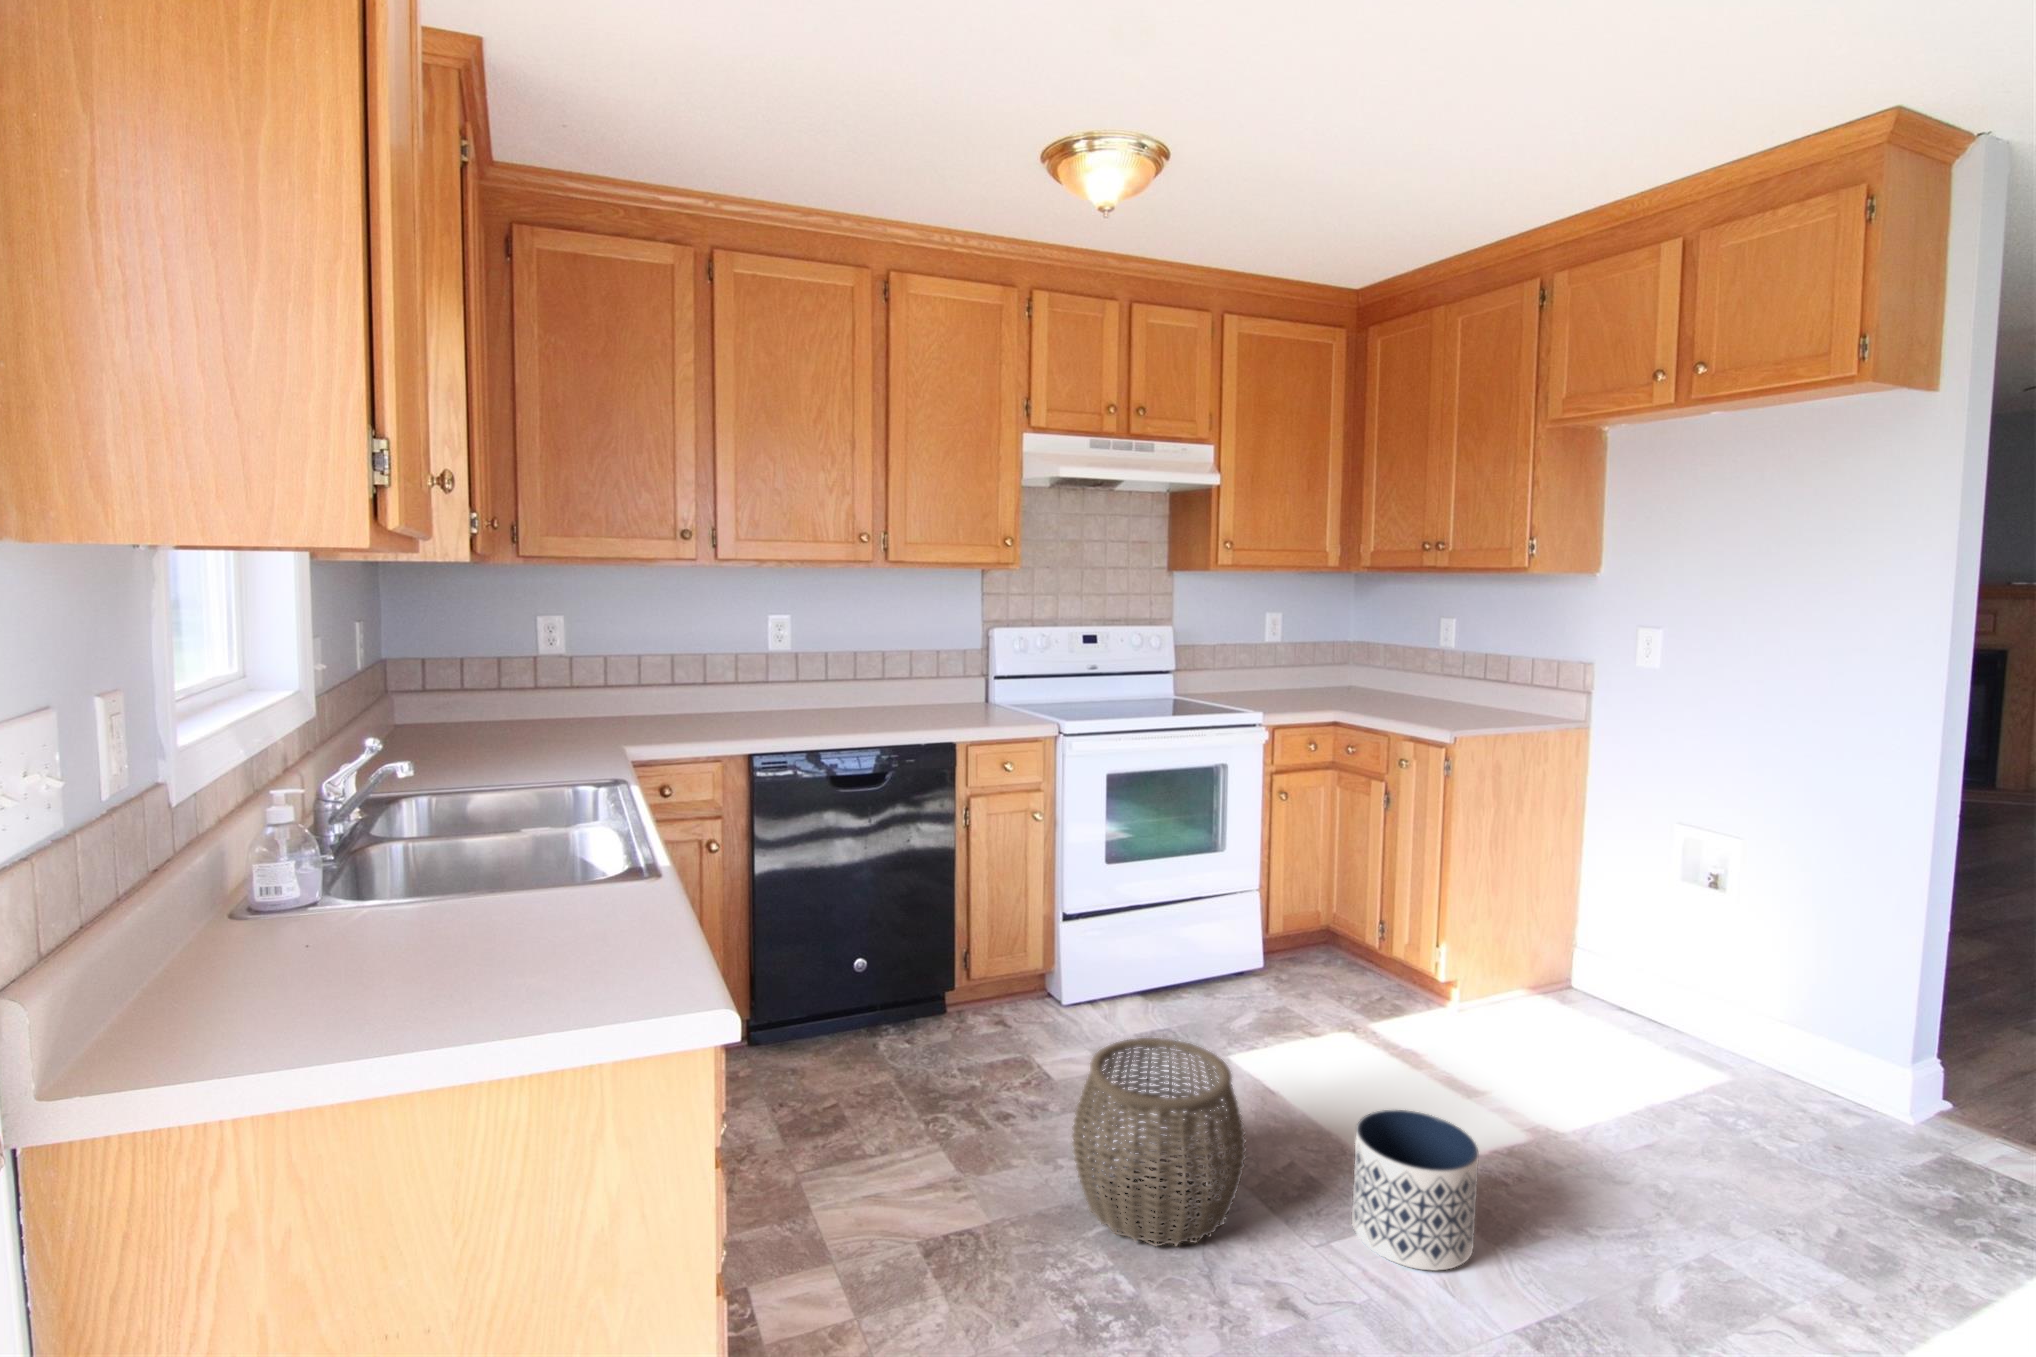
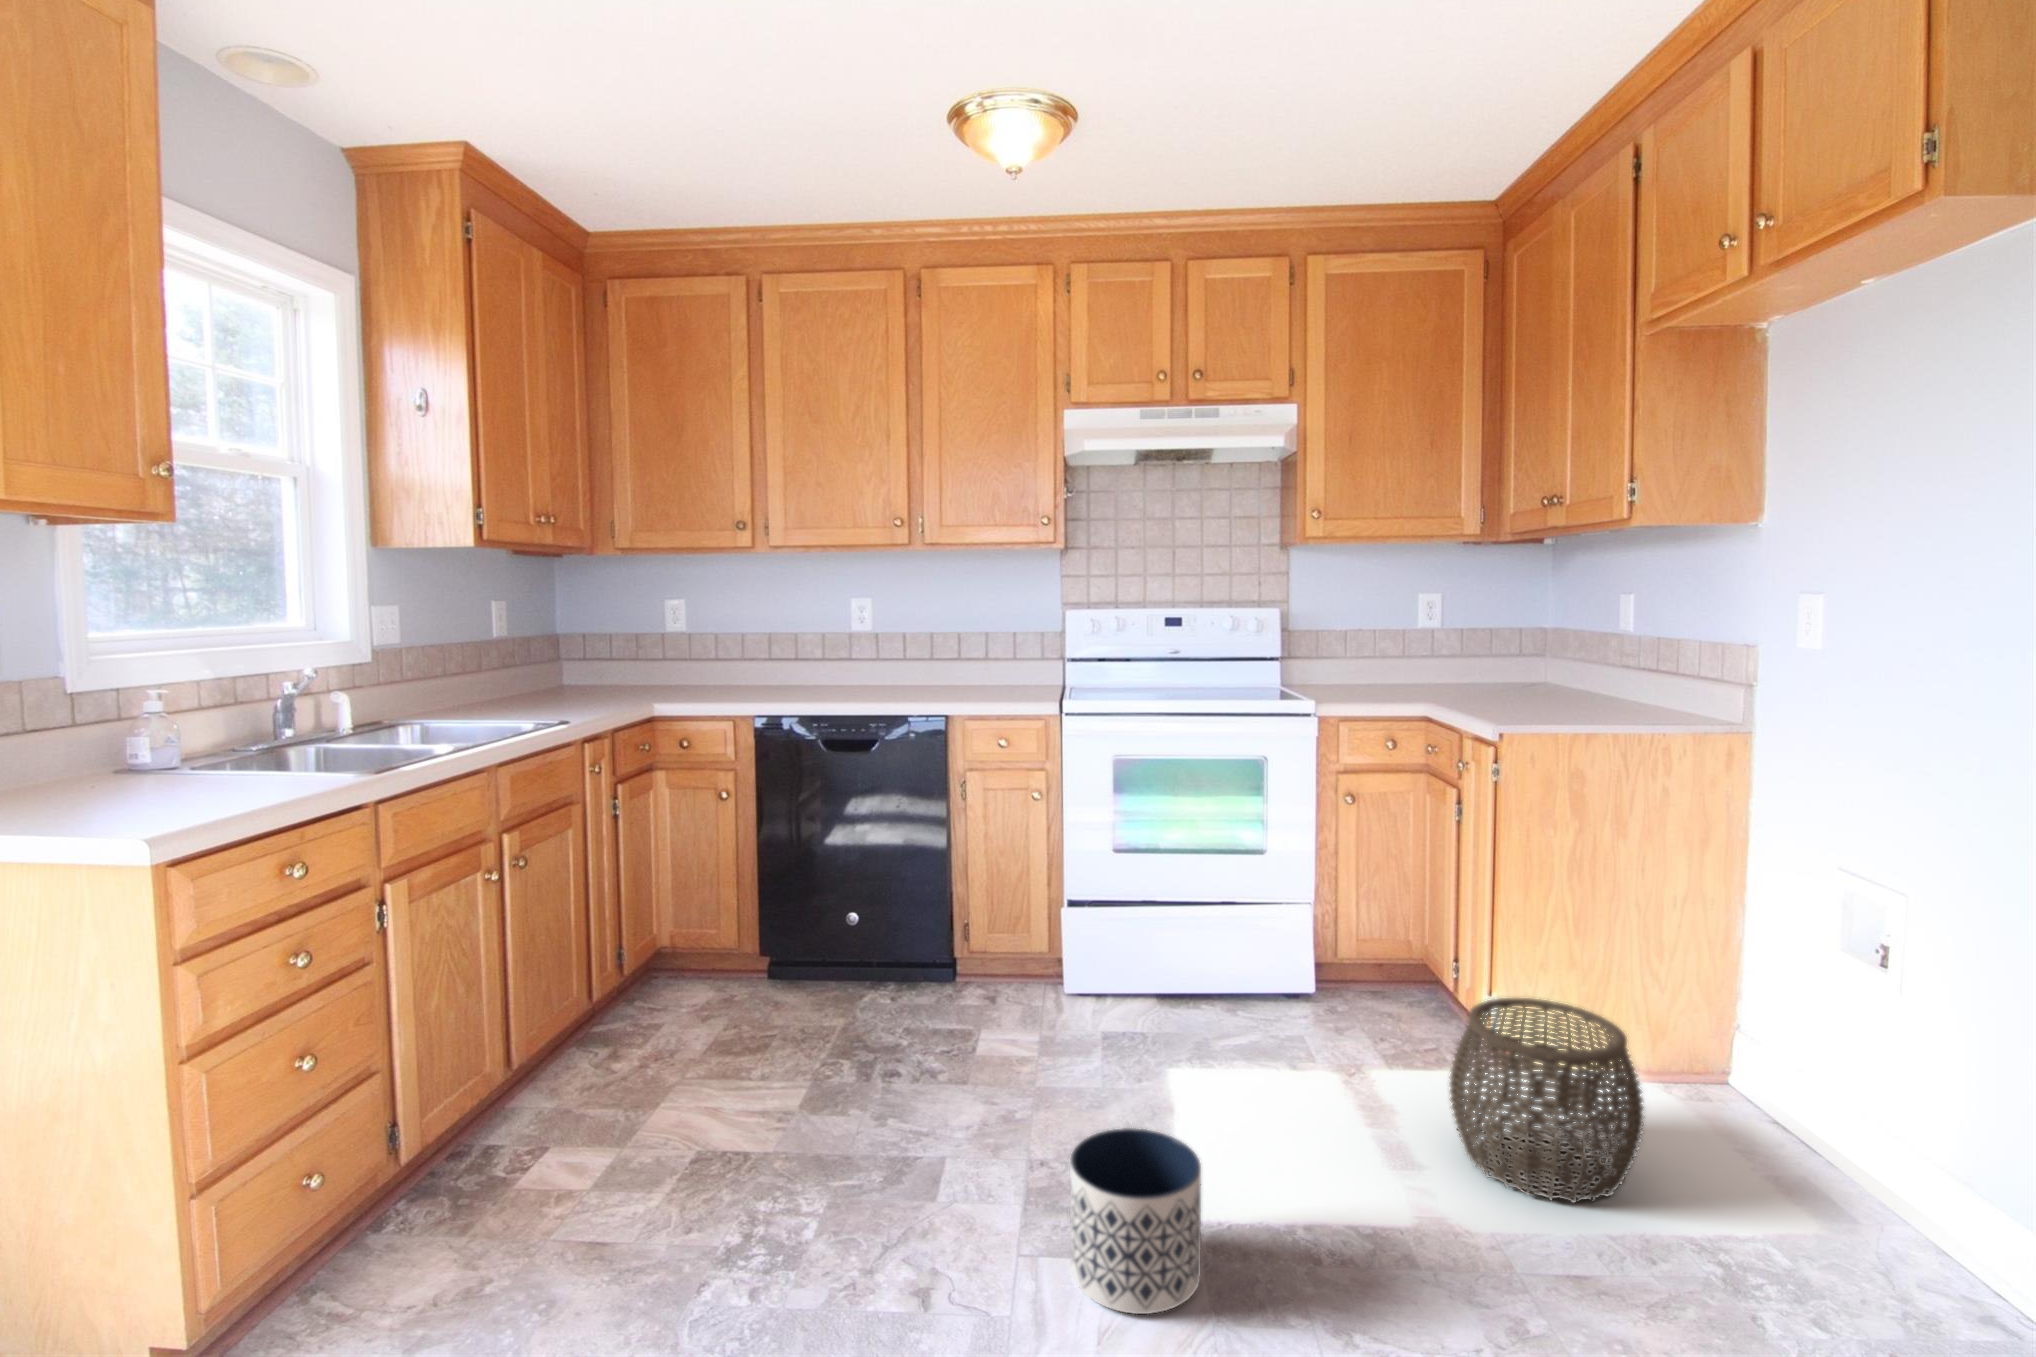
woven basket: present [1072,1038,1246,1246] -> present [1450,998,1644,1203]

